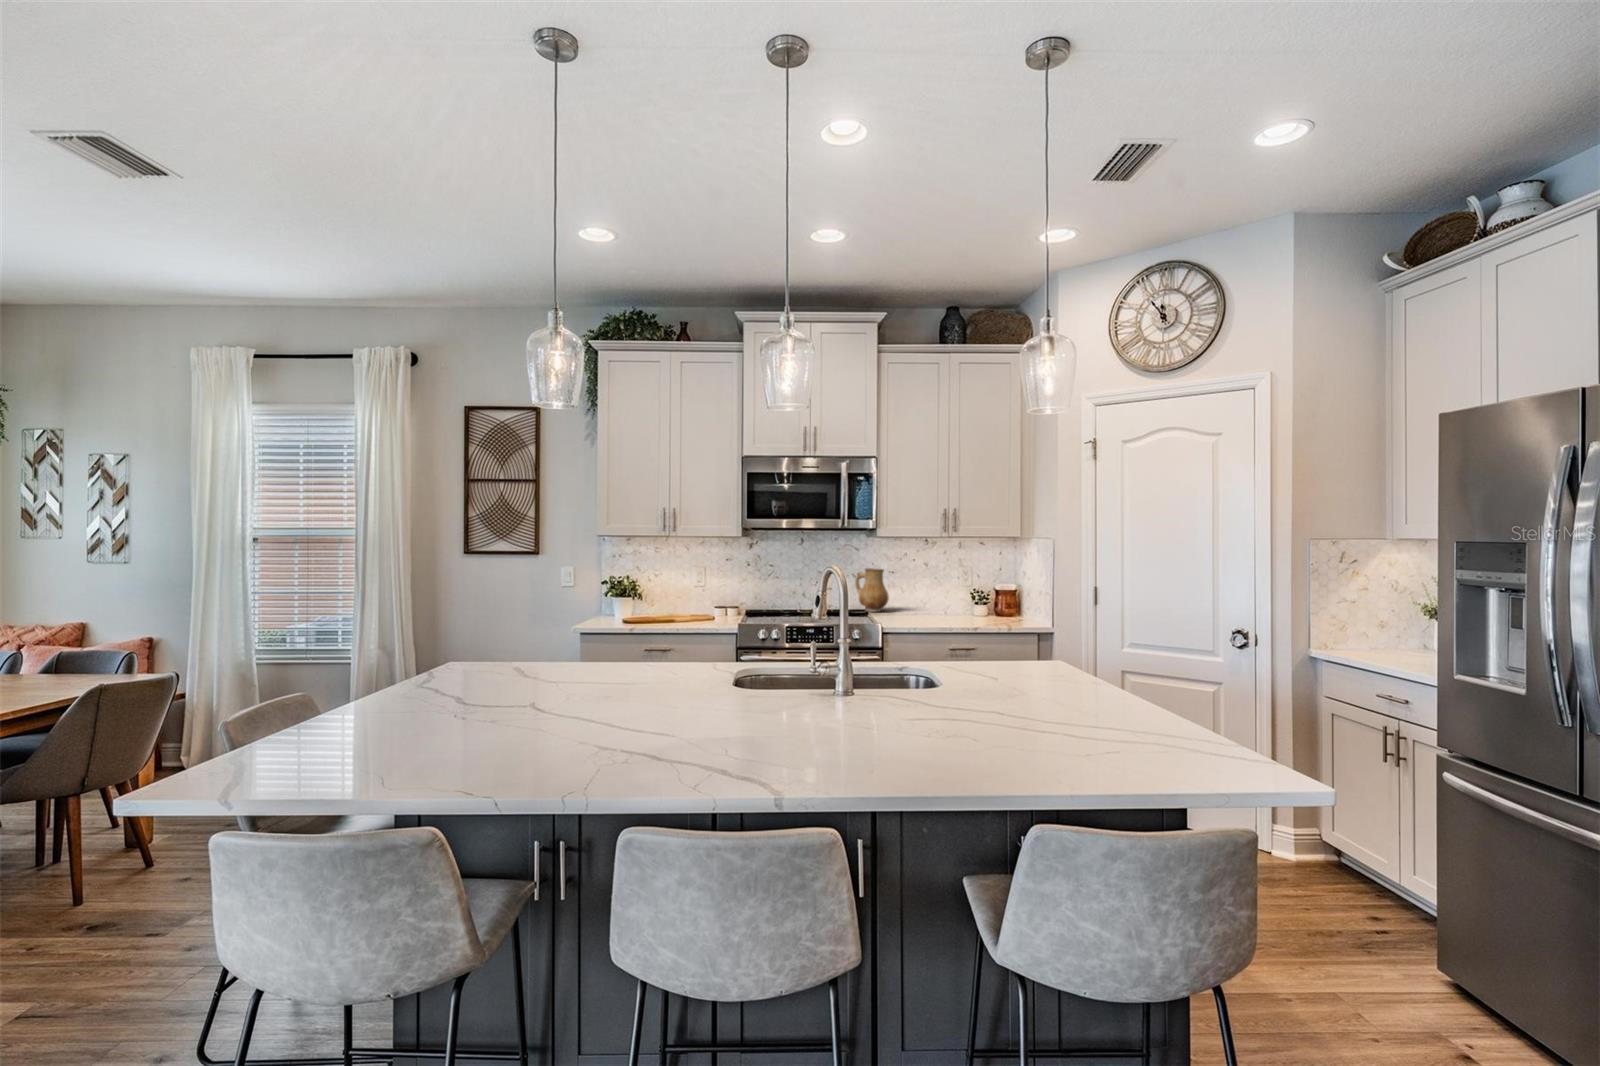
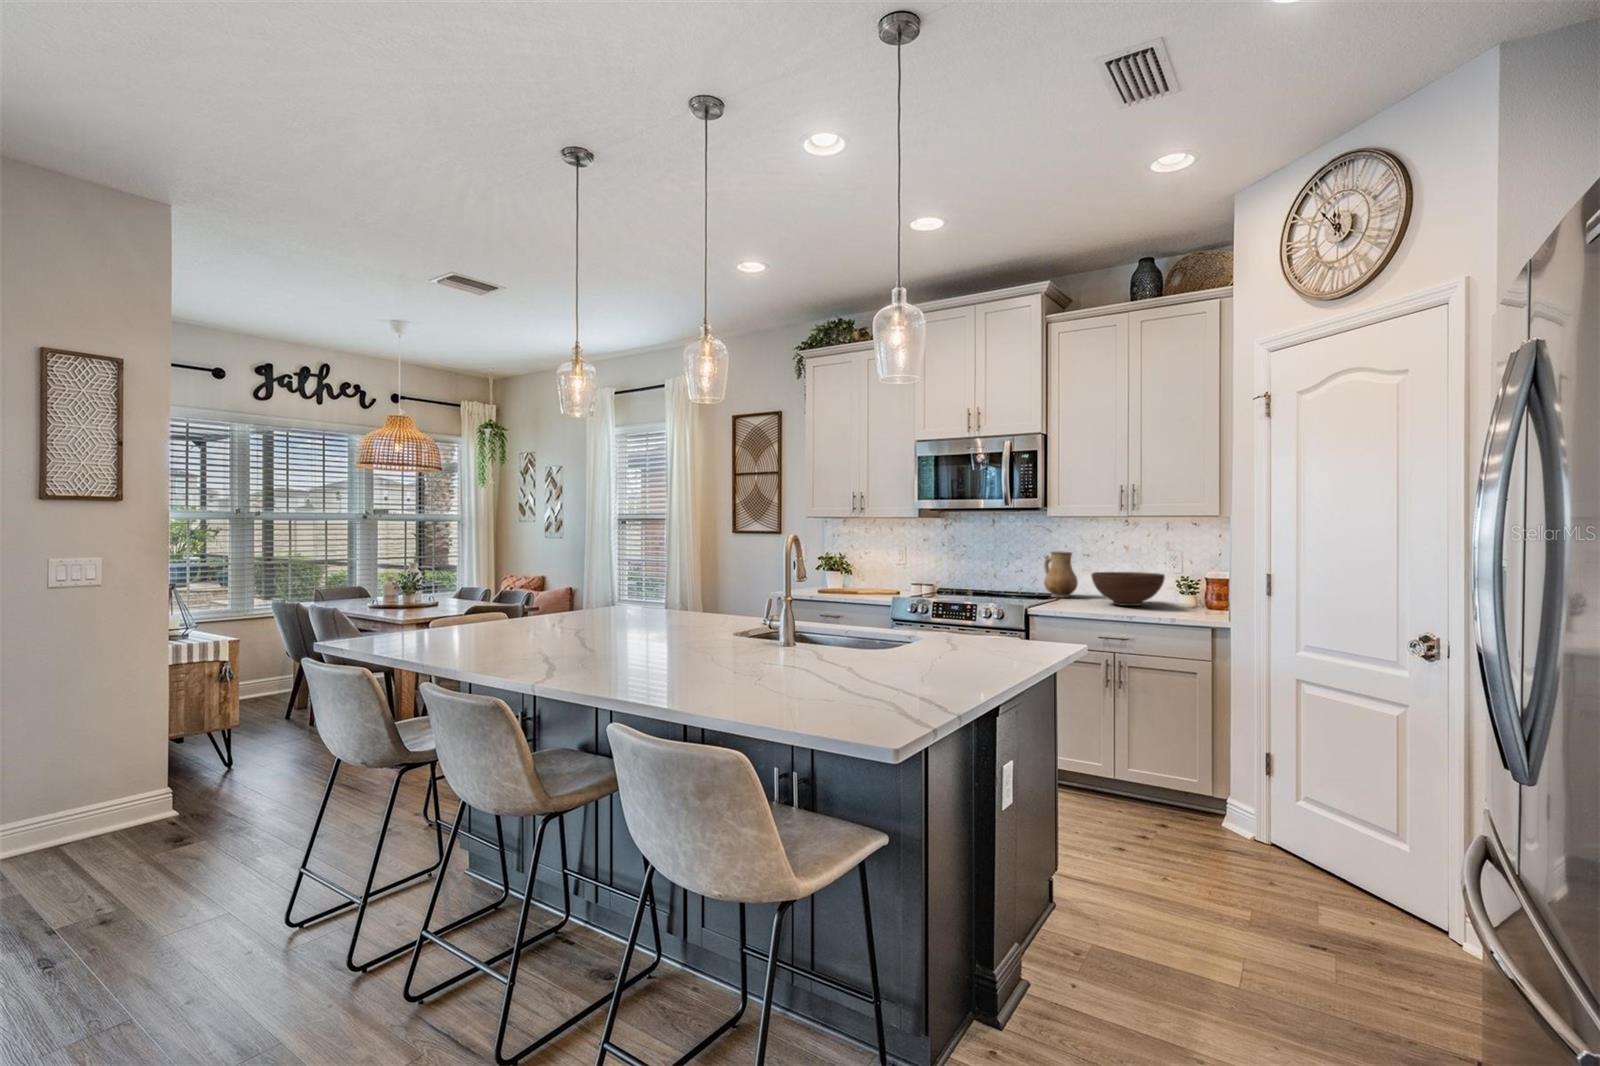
fruit bowl: none [912,586,973,617] -> present [1091,572,1165,606]

